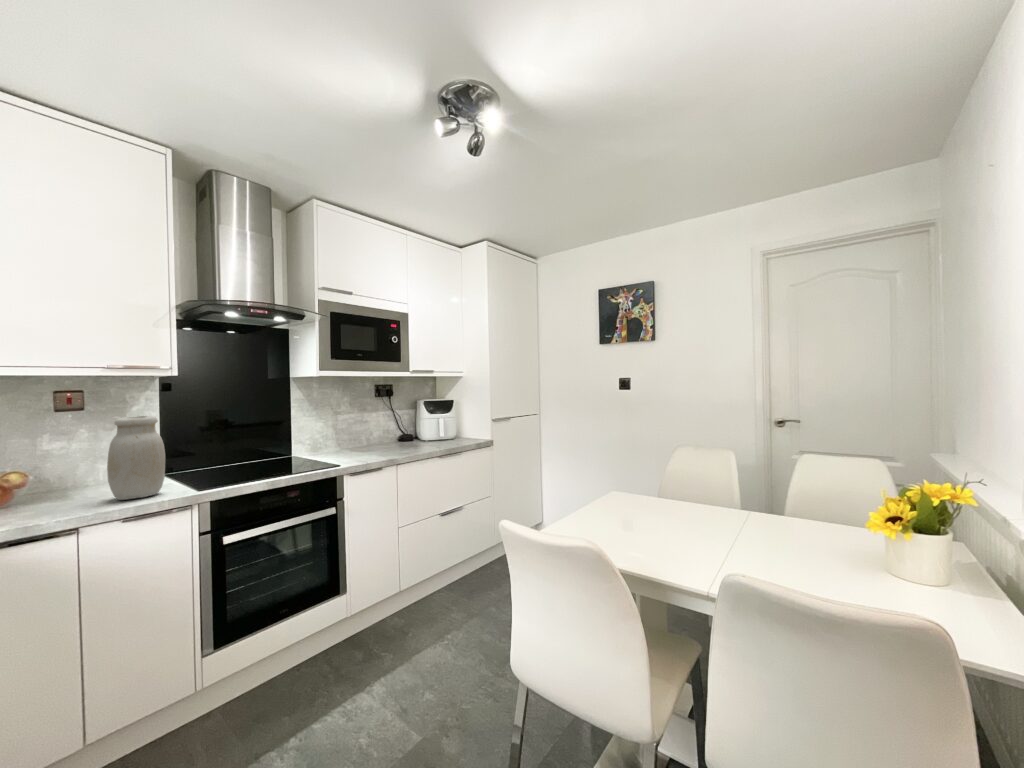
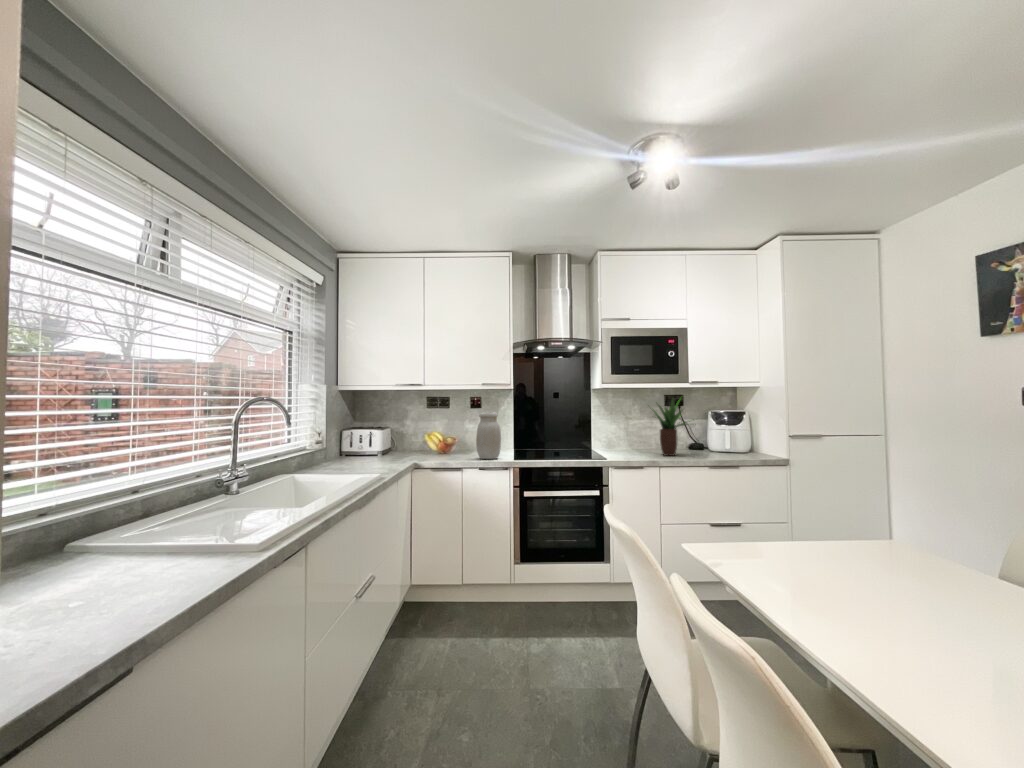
potted plant: none [367,385,424,451] -> present [653,398,694,456]

